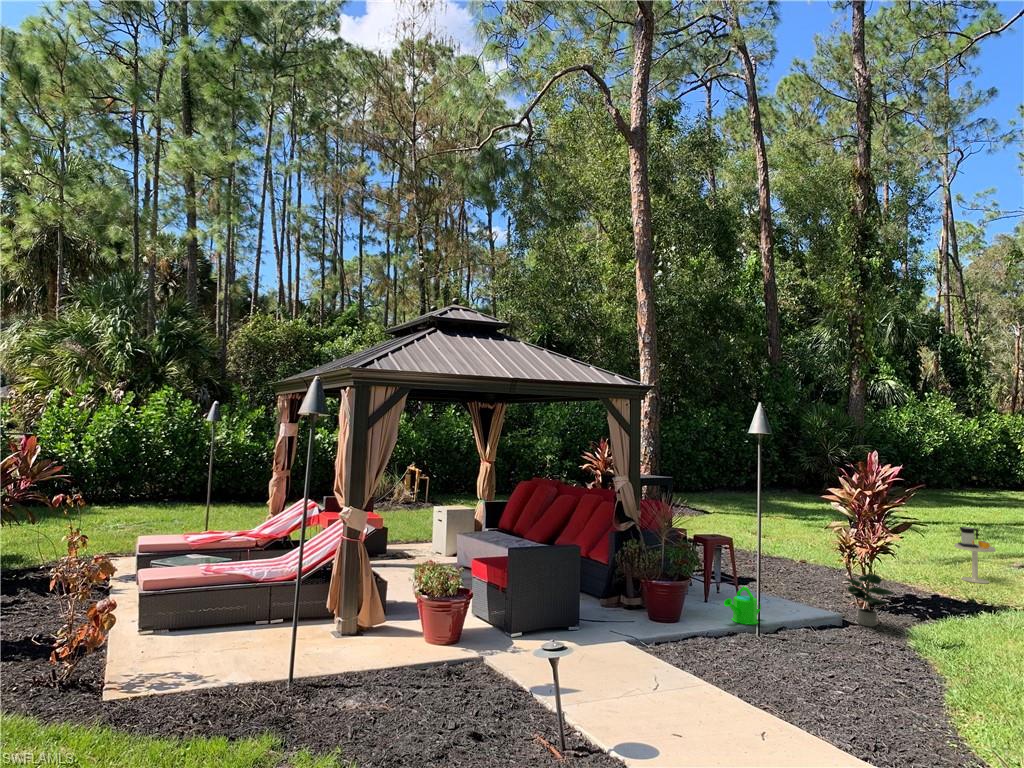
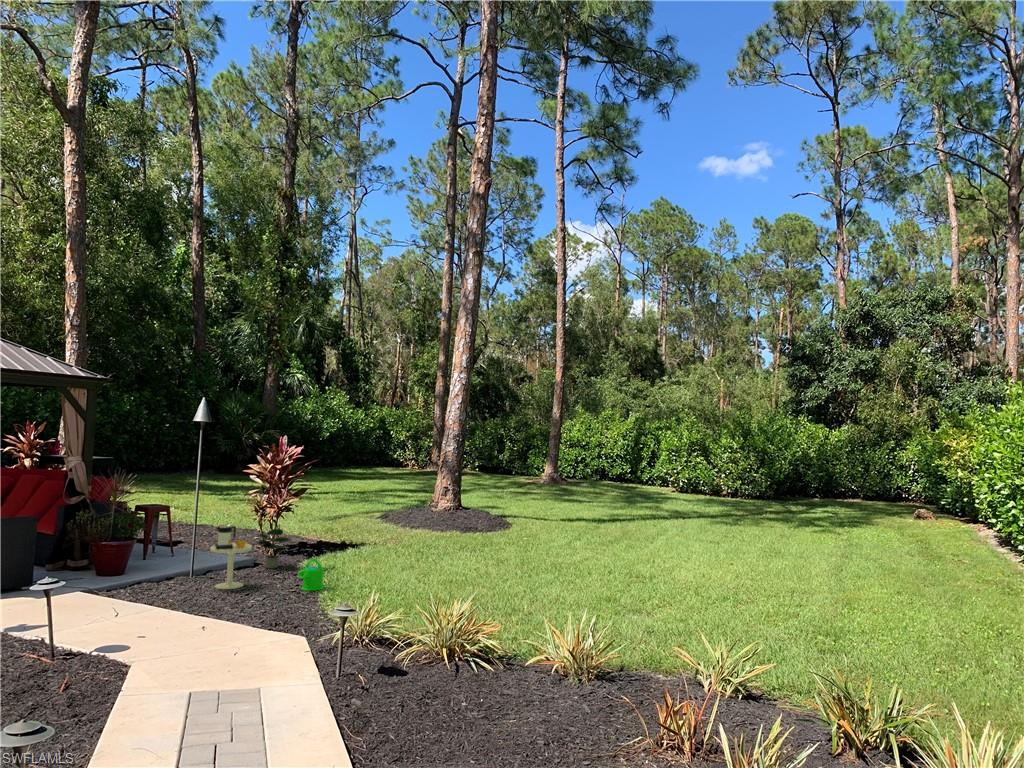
side table: present [955,527,996,583] -> present [210,525,252,589]
watering can: present [724,587,761,625] -> present [298,558,324,591]

